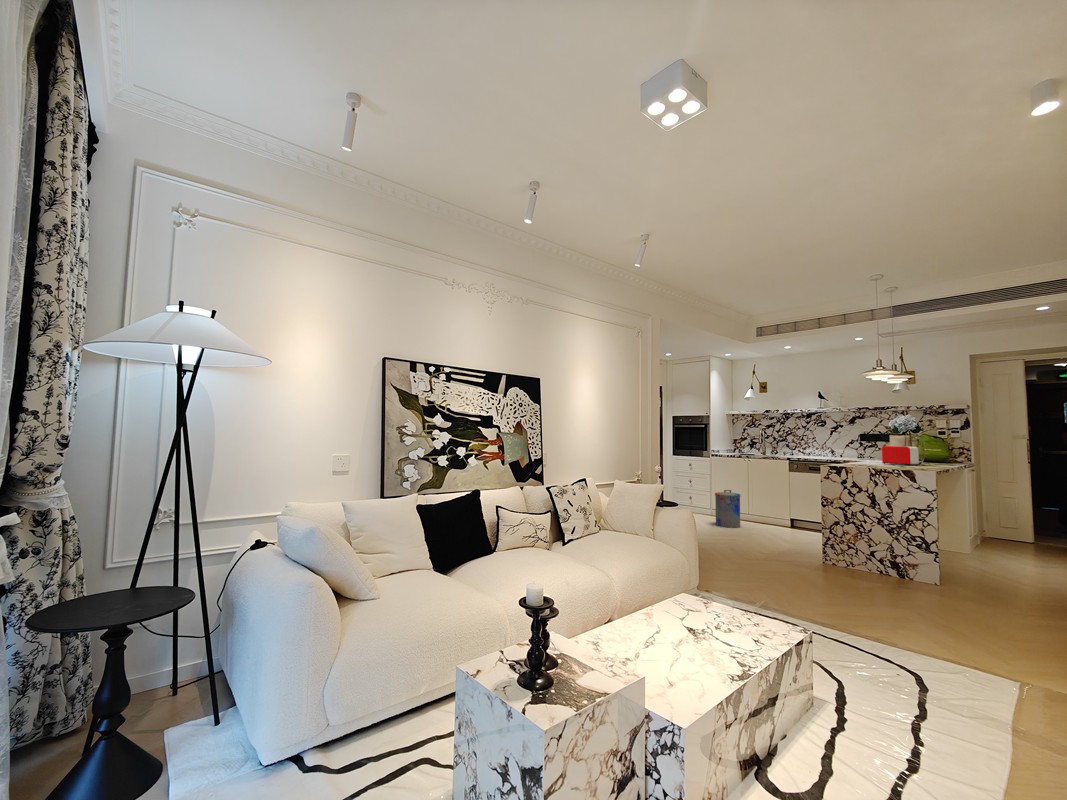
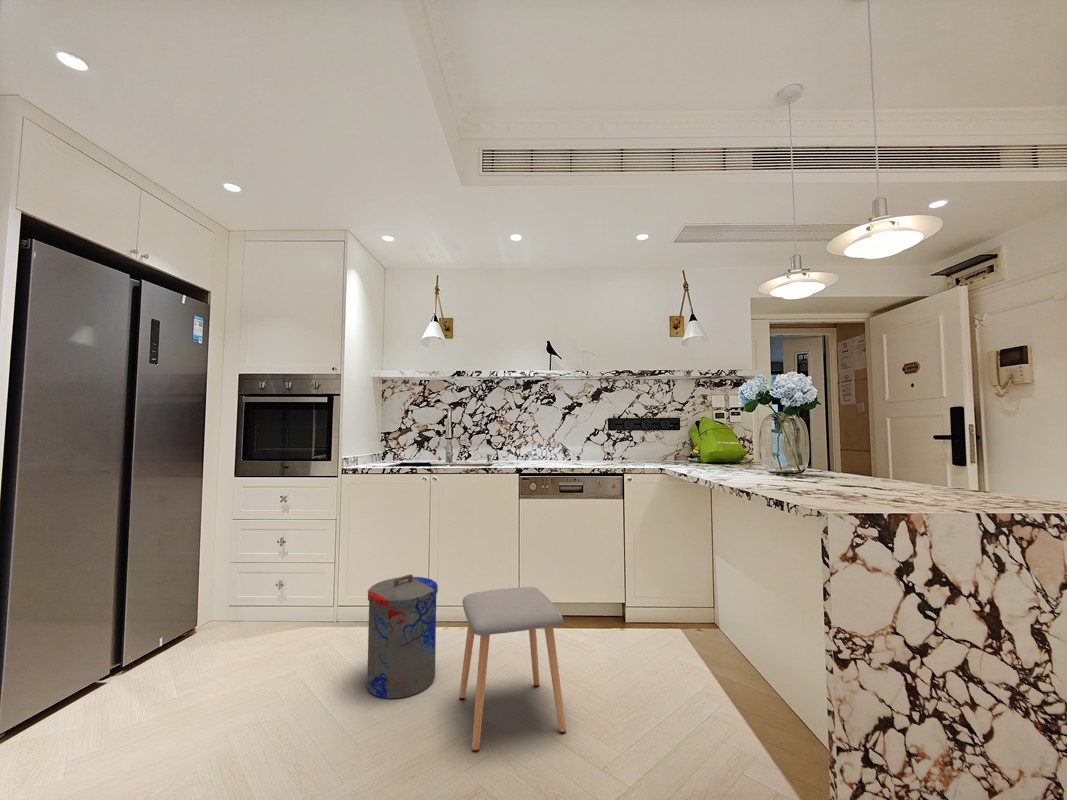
toaster: present [882,435,919,465] -> none [811,412,901,486]
stool: none [740,495,776,539] -> present [459,587,566,752]

